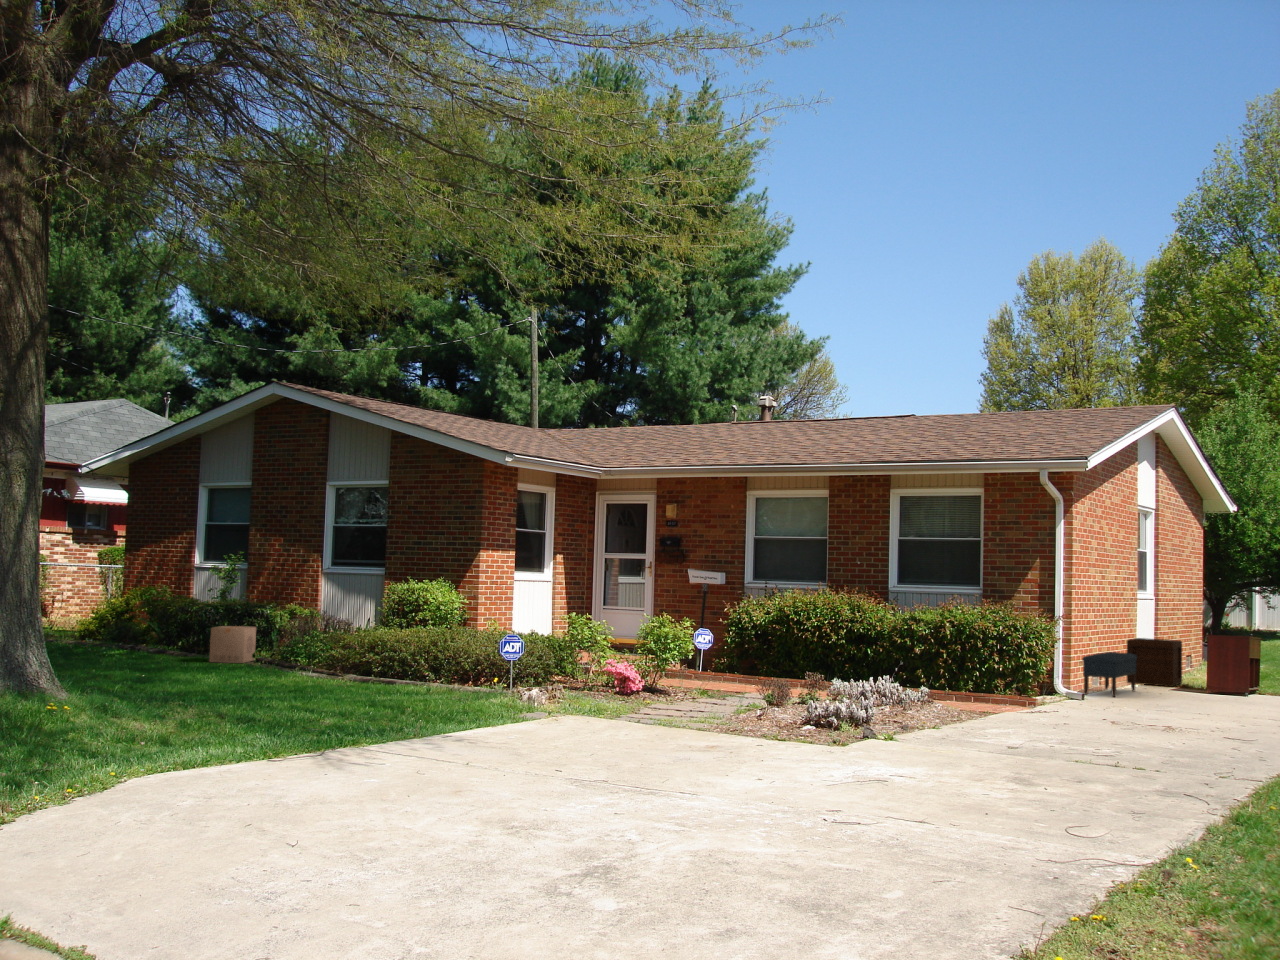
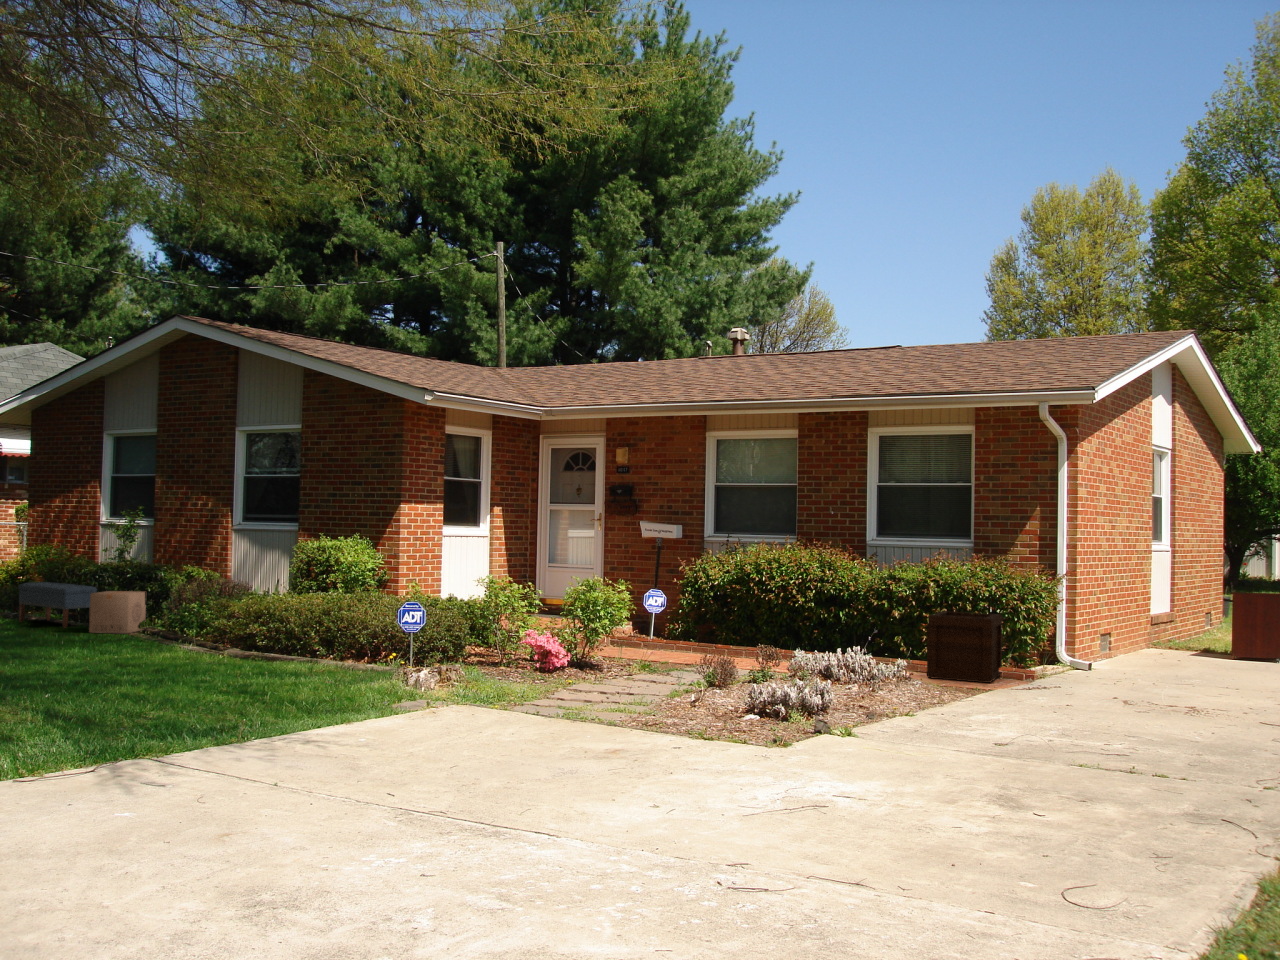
wooden crate: present [1127,638,1182,686] -> present [927,611,1003,683]
bench: present [1082,652,1137,697] -> present [18,582,97,628]

